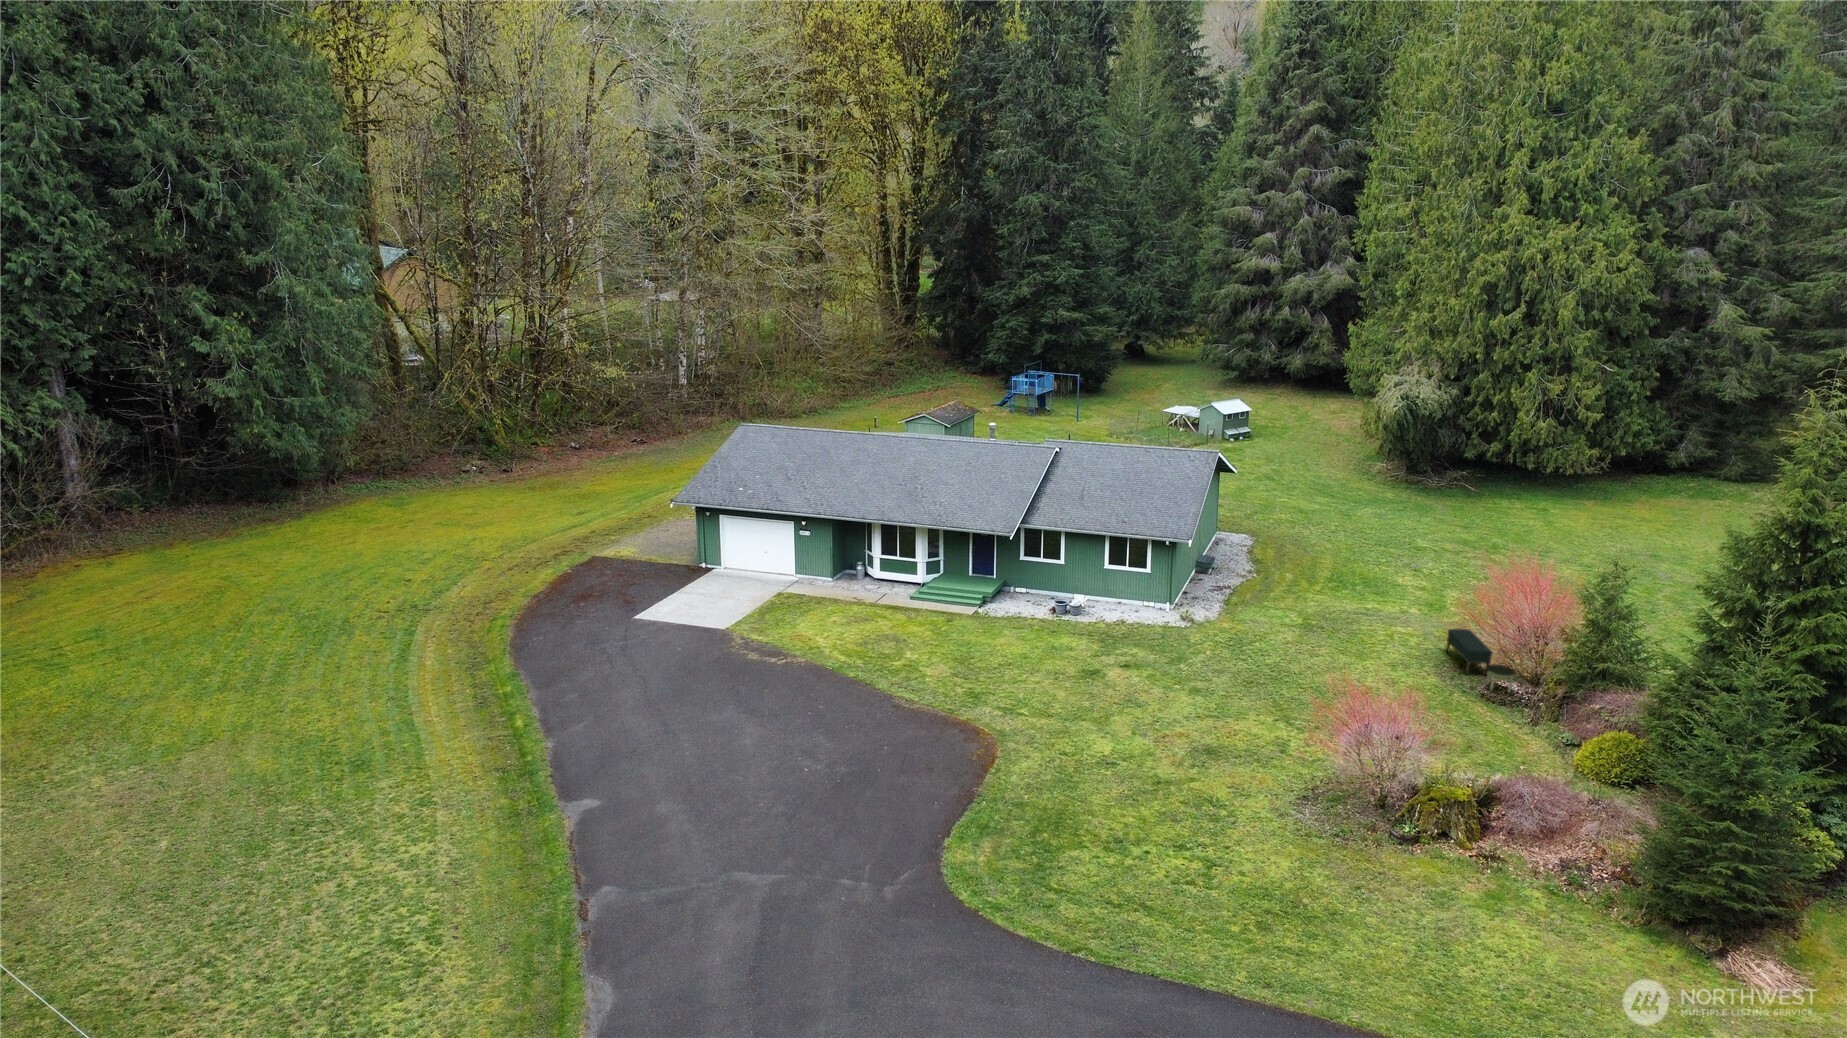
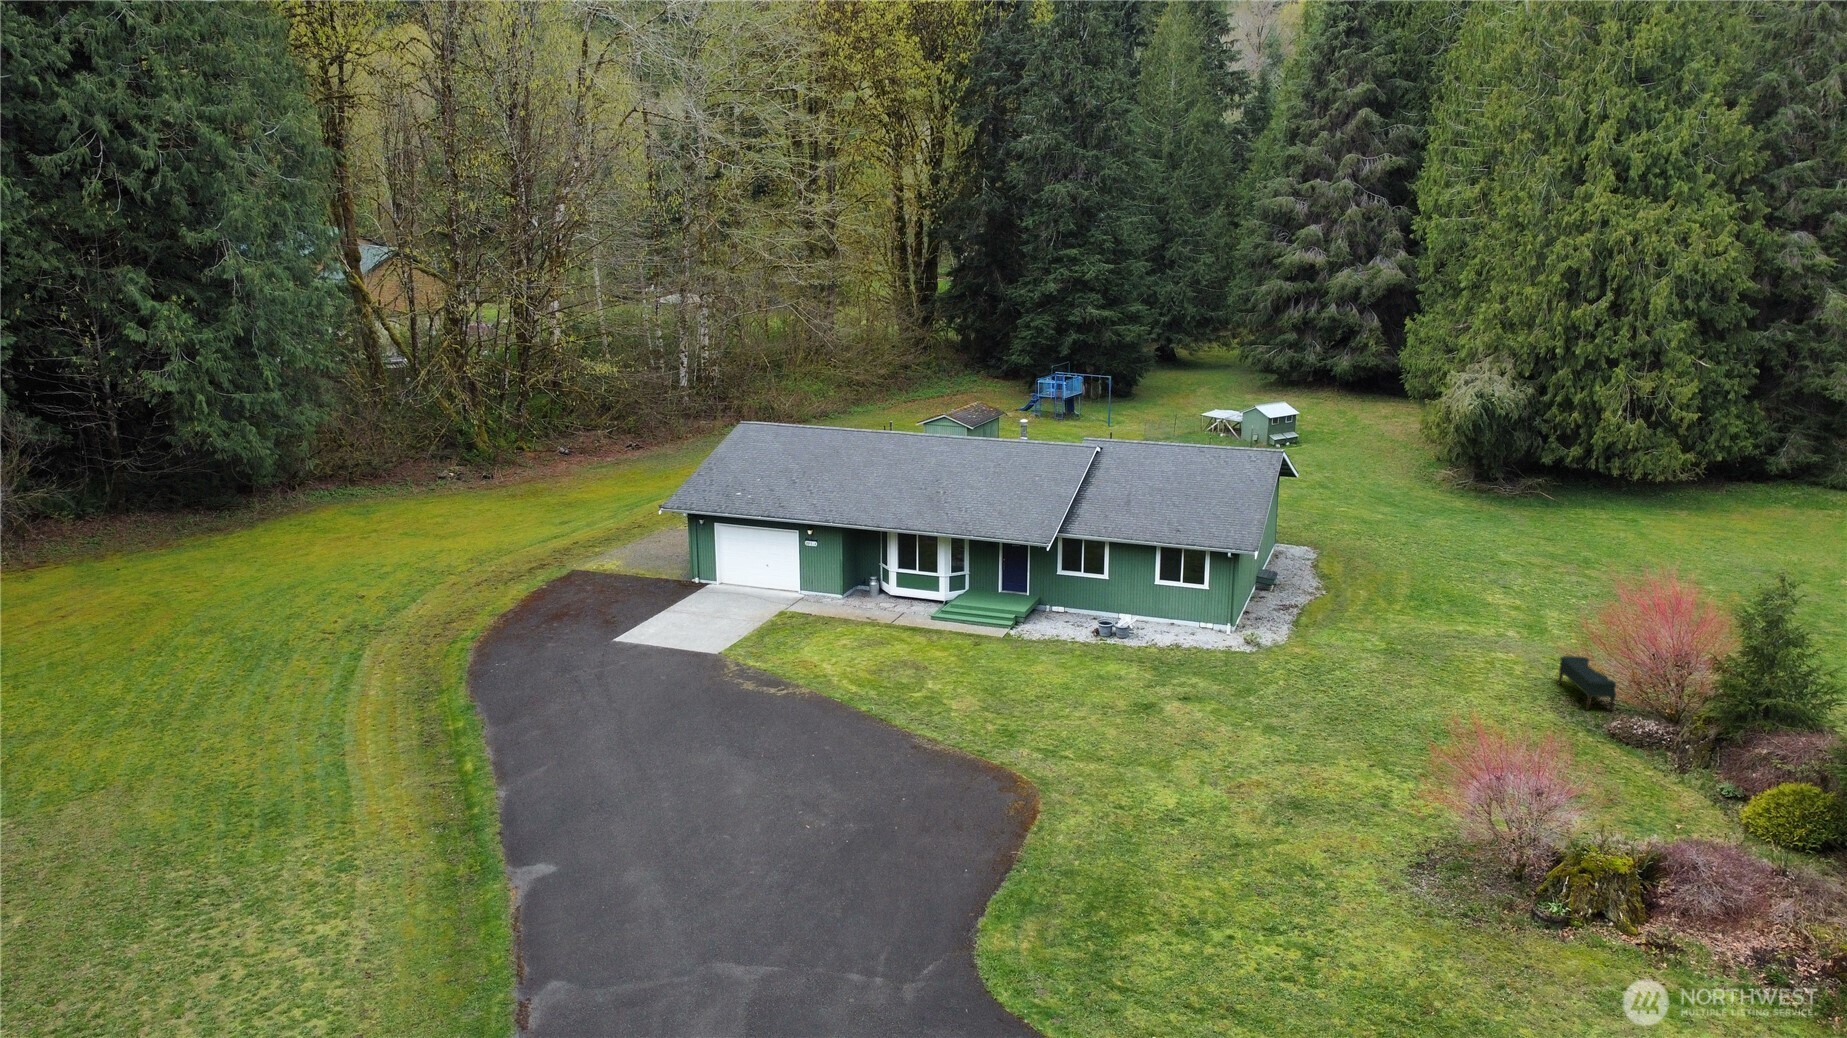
round table: present [1486,664,1516,692] -> none [1612,699,1650,732]

